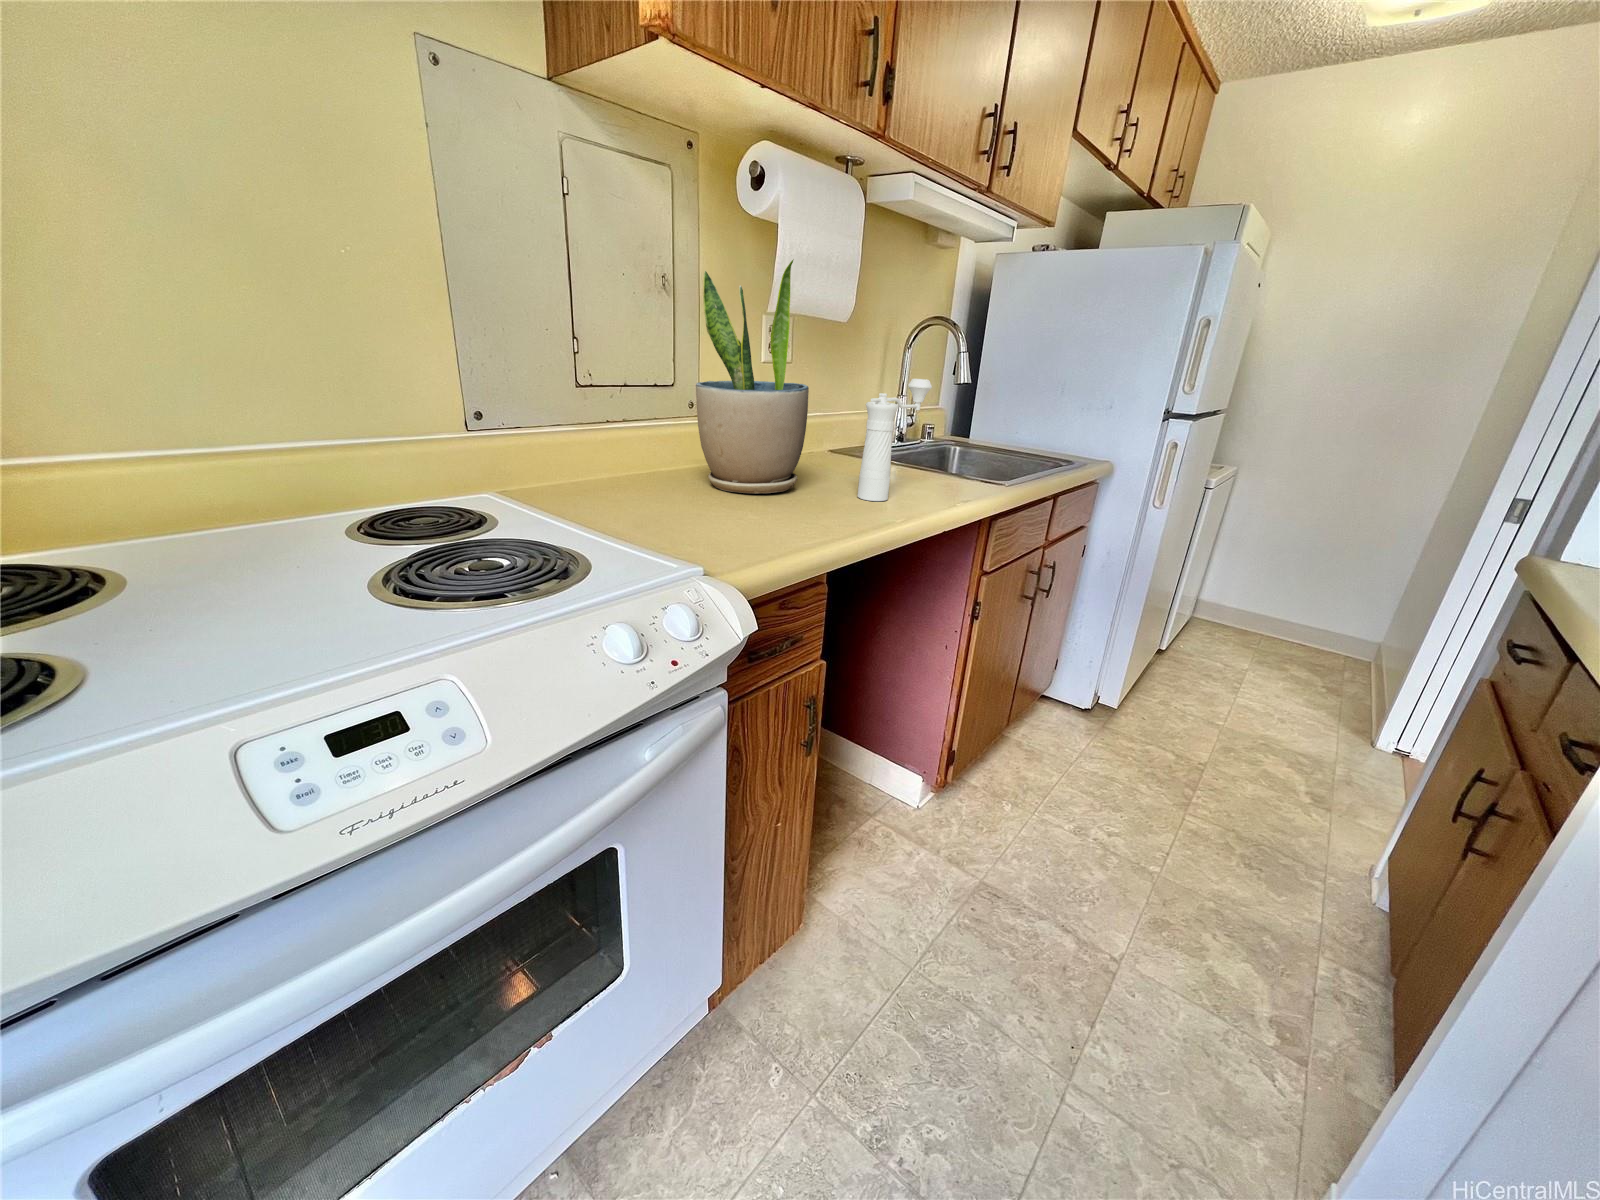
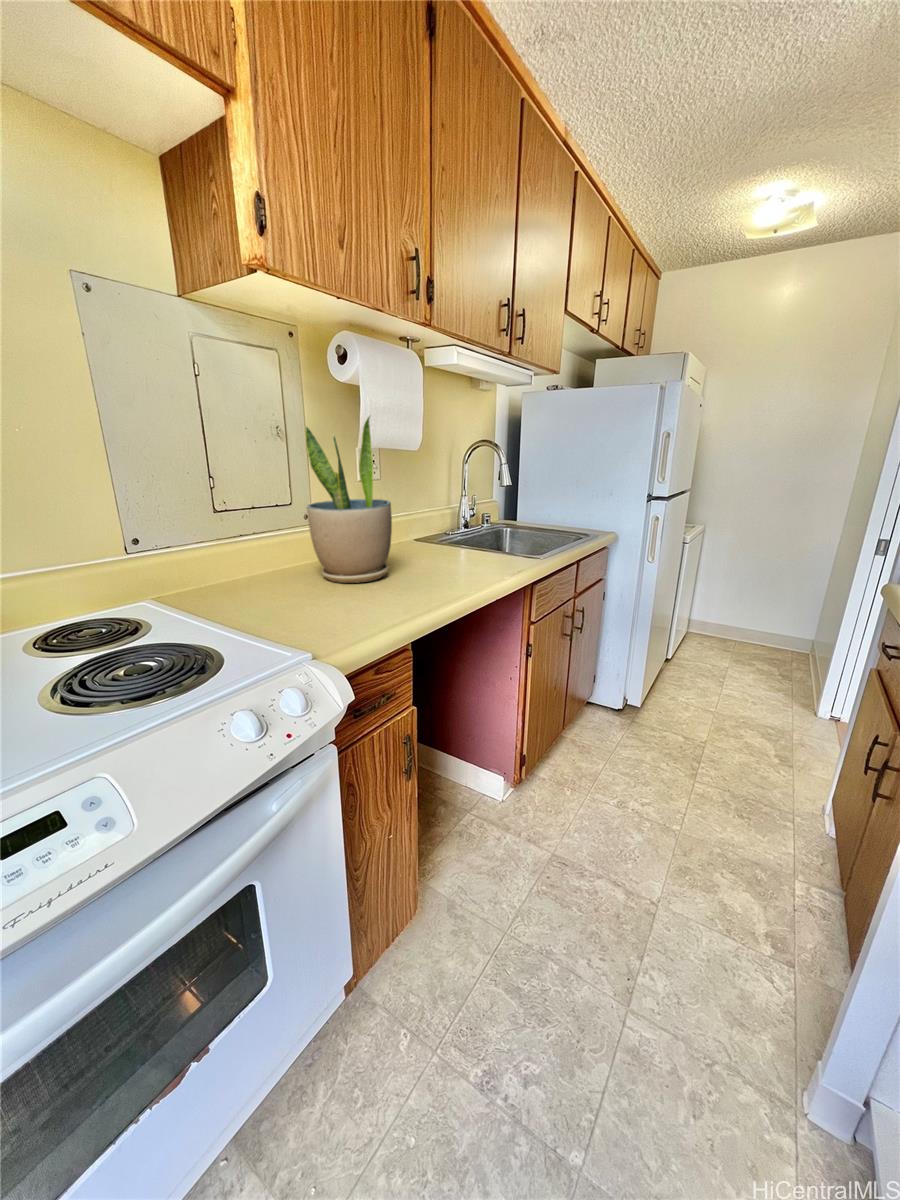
pepper mill: present [858,379,932,501] -> none [433,491,480,581]

